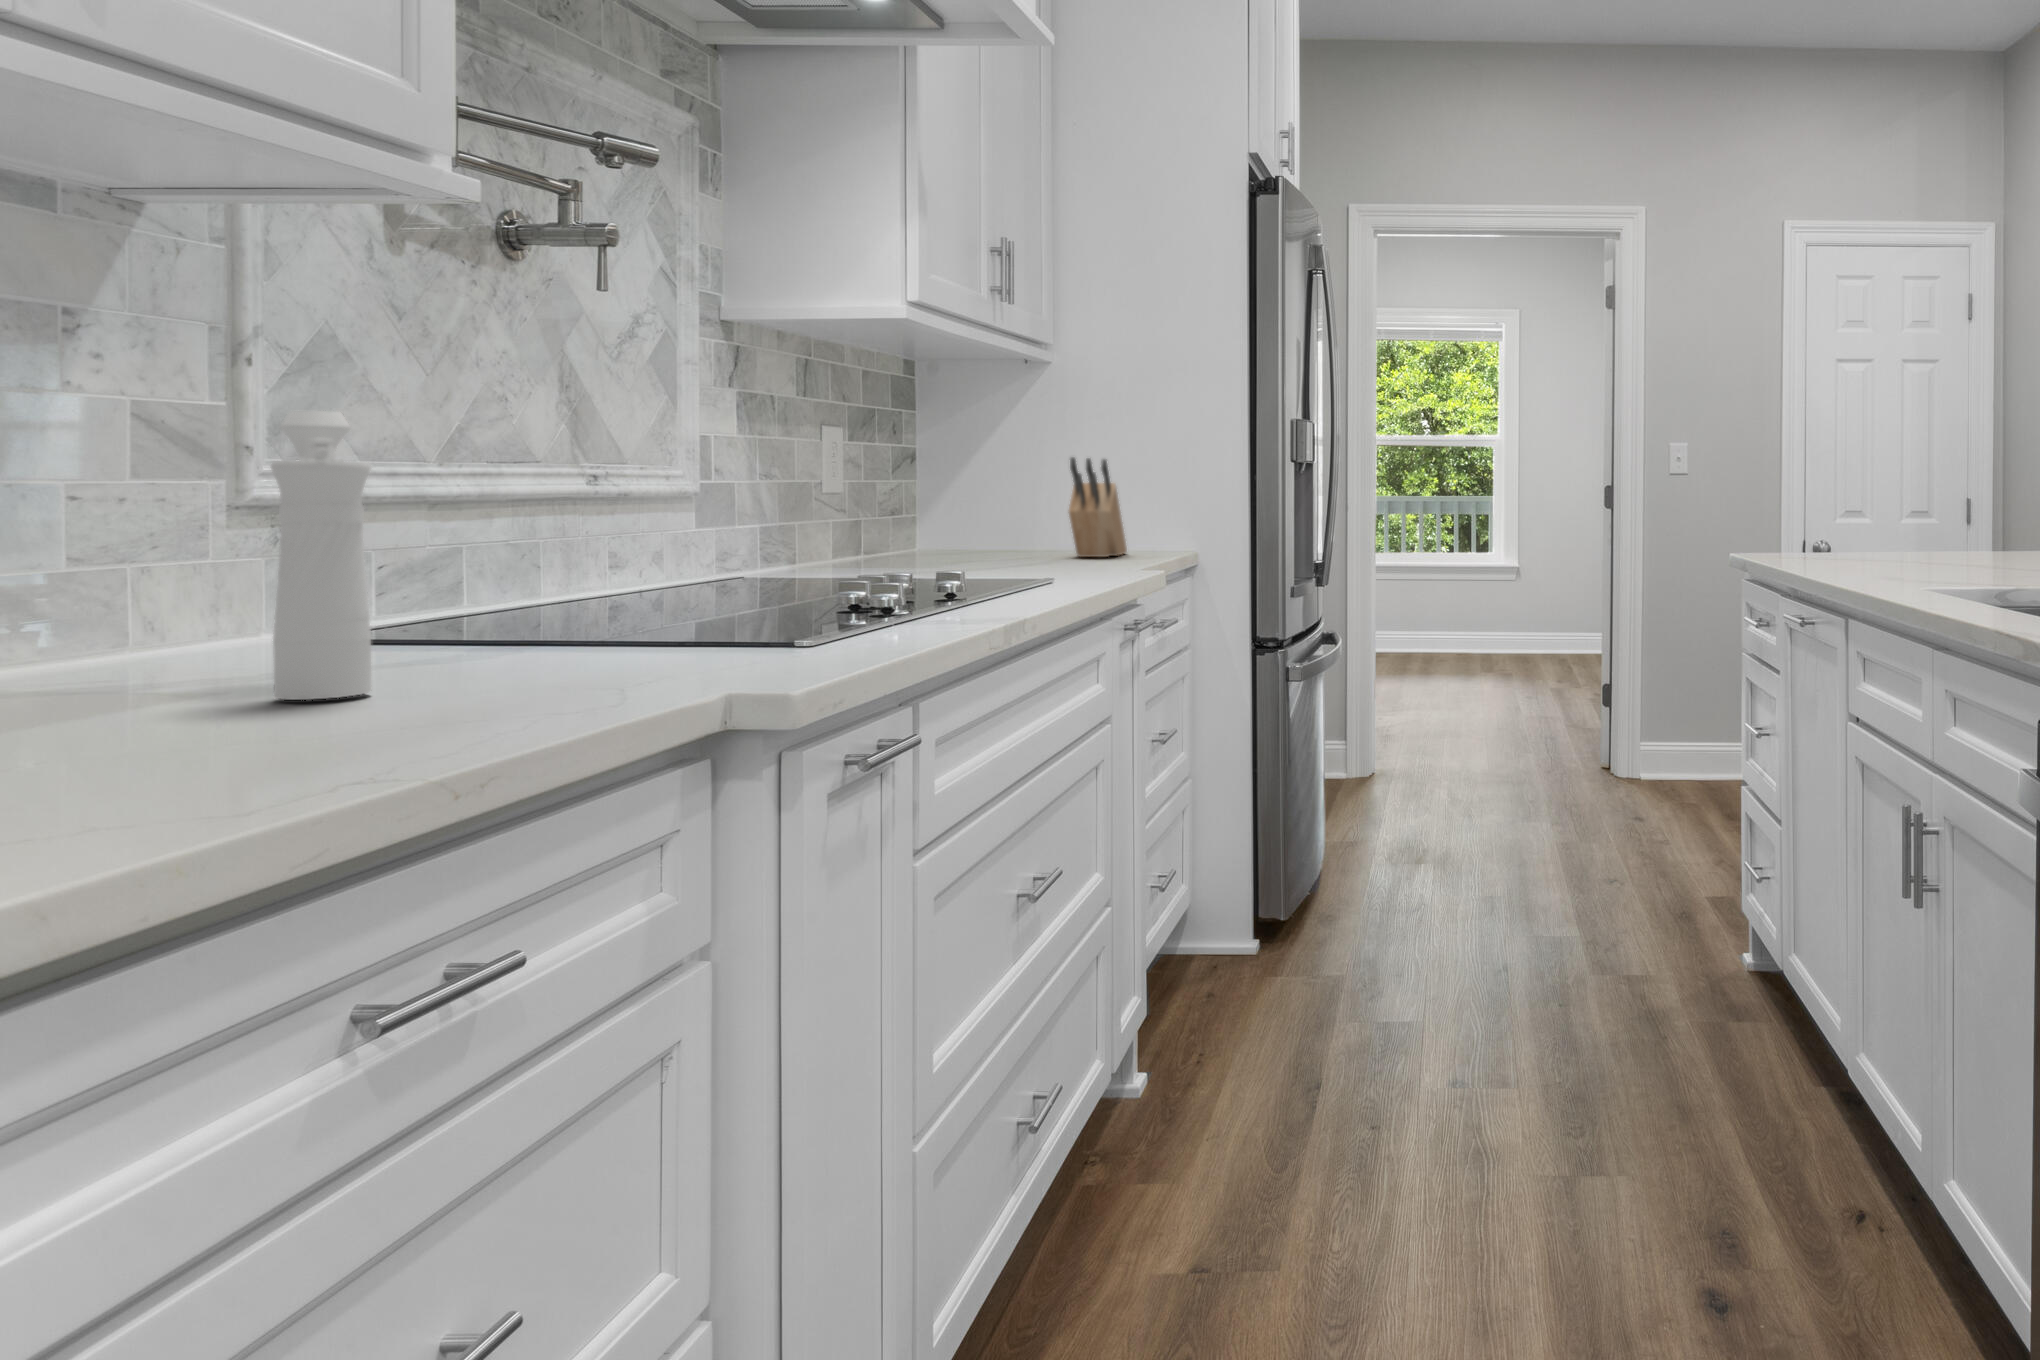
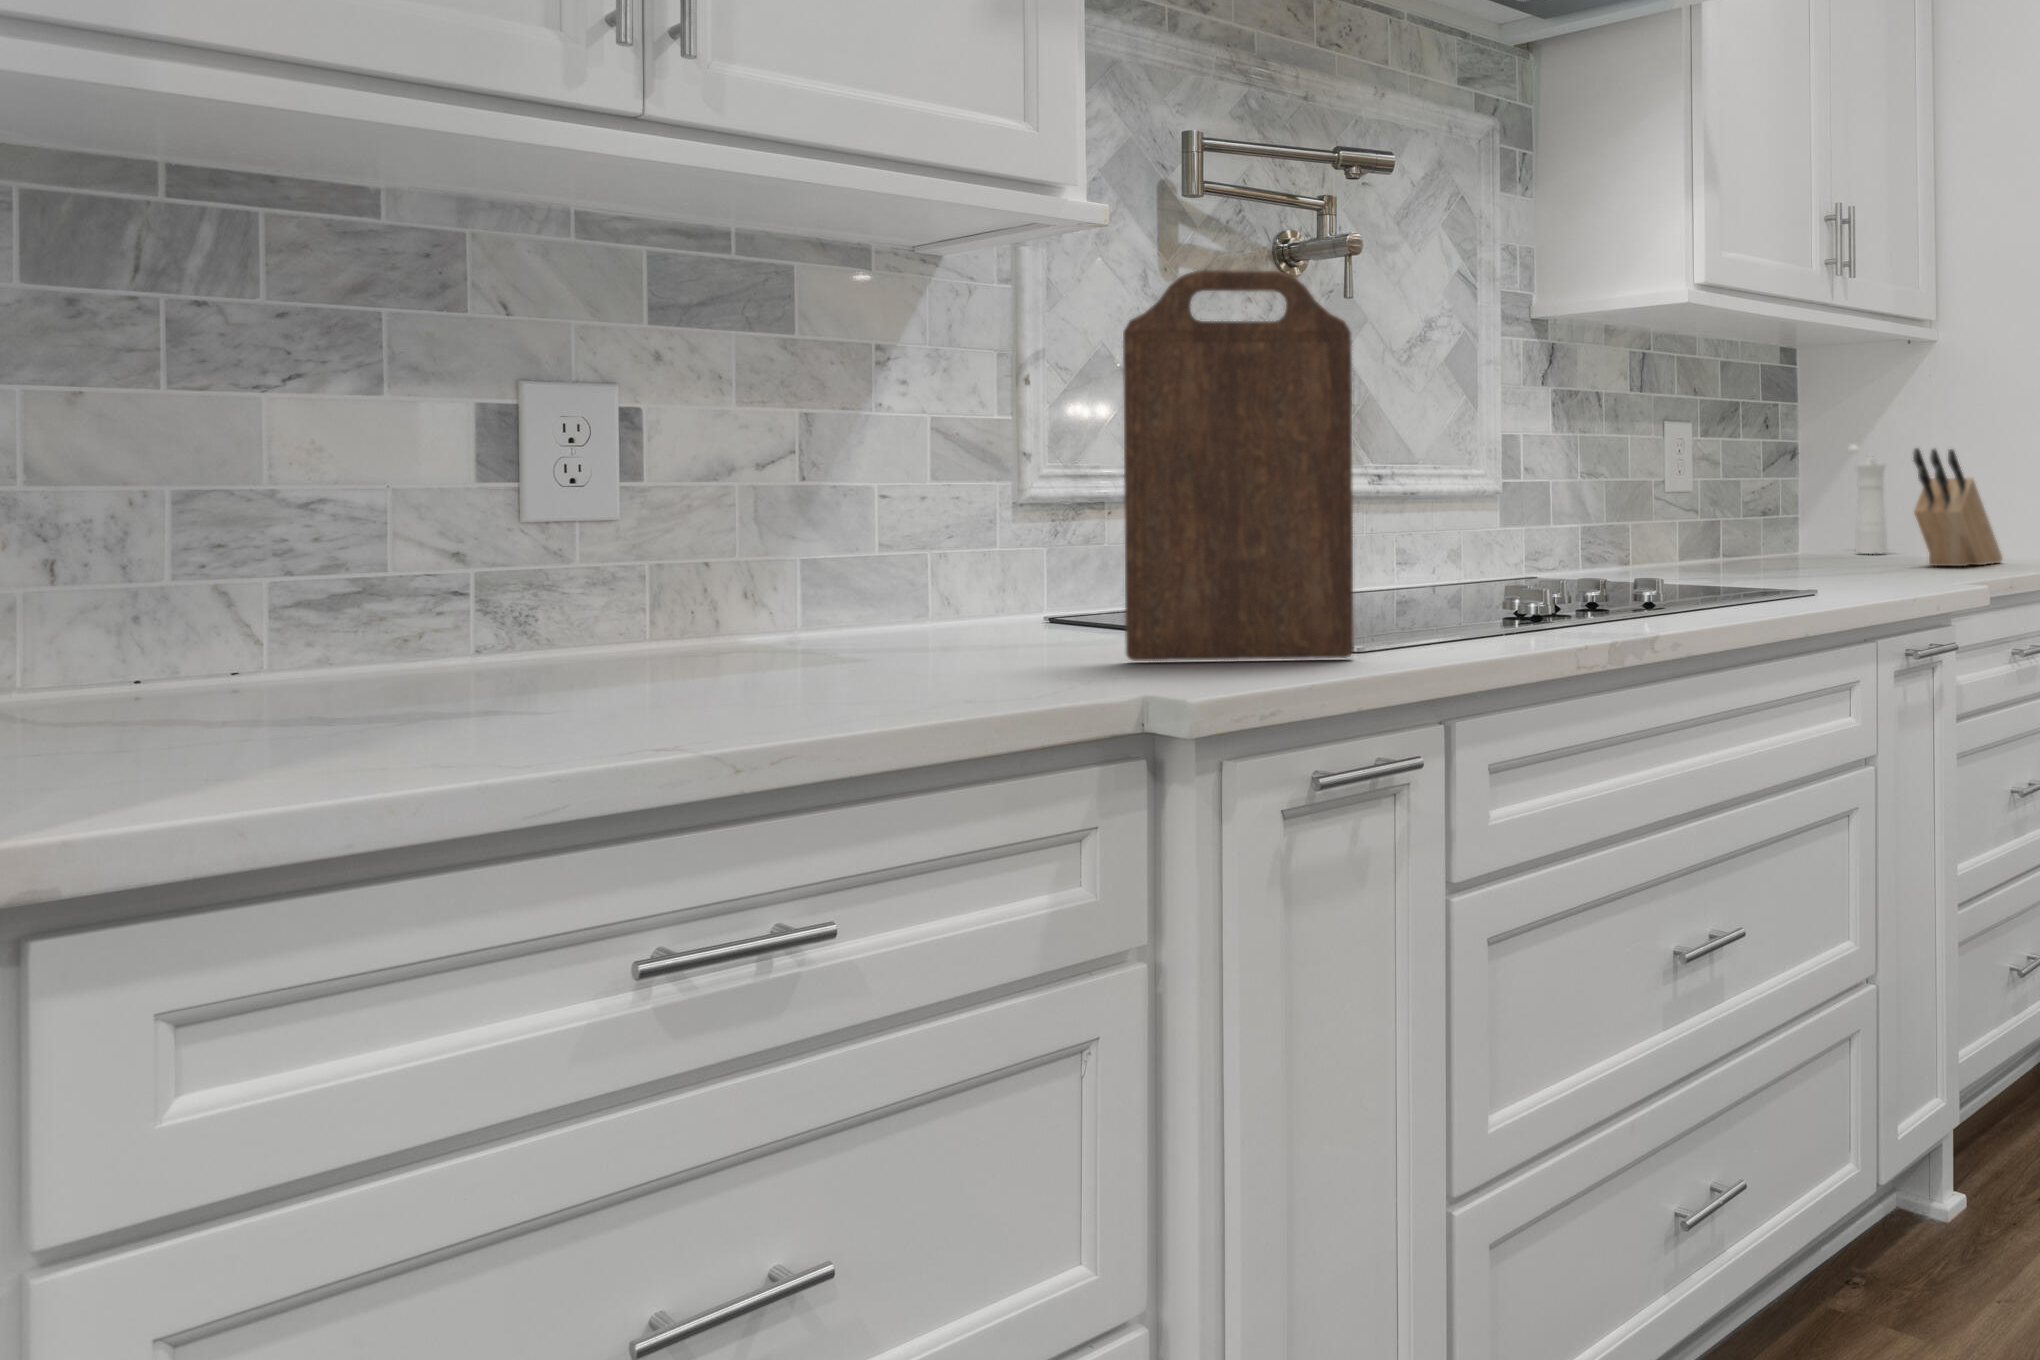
cutting board: none [592,275,836,671] -> present [1123,270,1354,661]
pepper mill: present [271,411,371,700] -> present [1848,445,1887,554]

